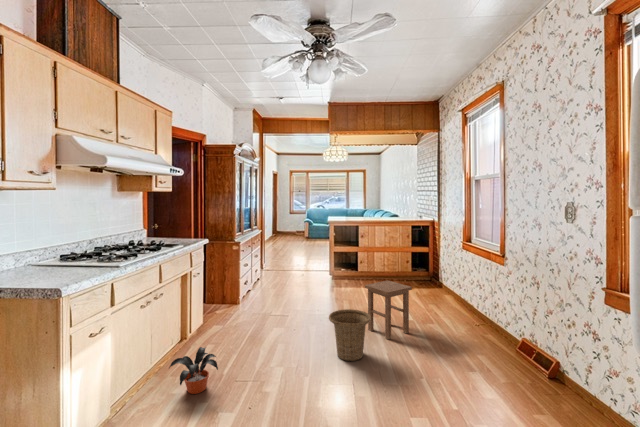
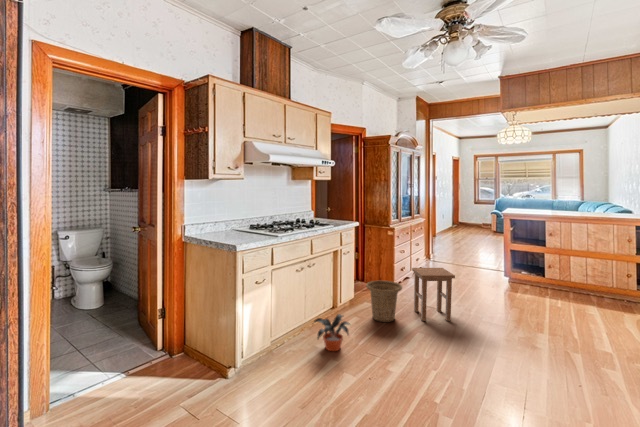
stool: present [365,281,412,339] -> present [412,268,455,321]
basket: present [329,309,371,361] -> present [366,280,402,322]

